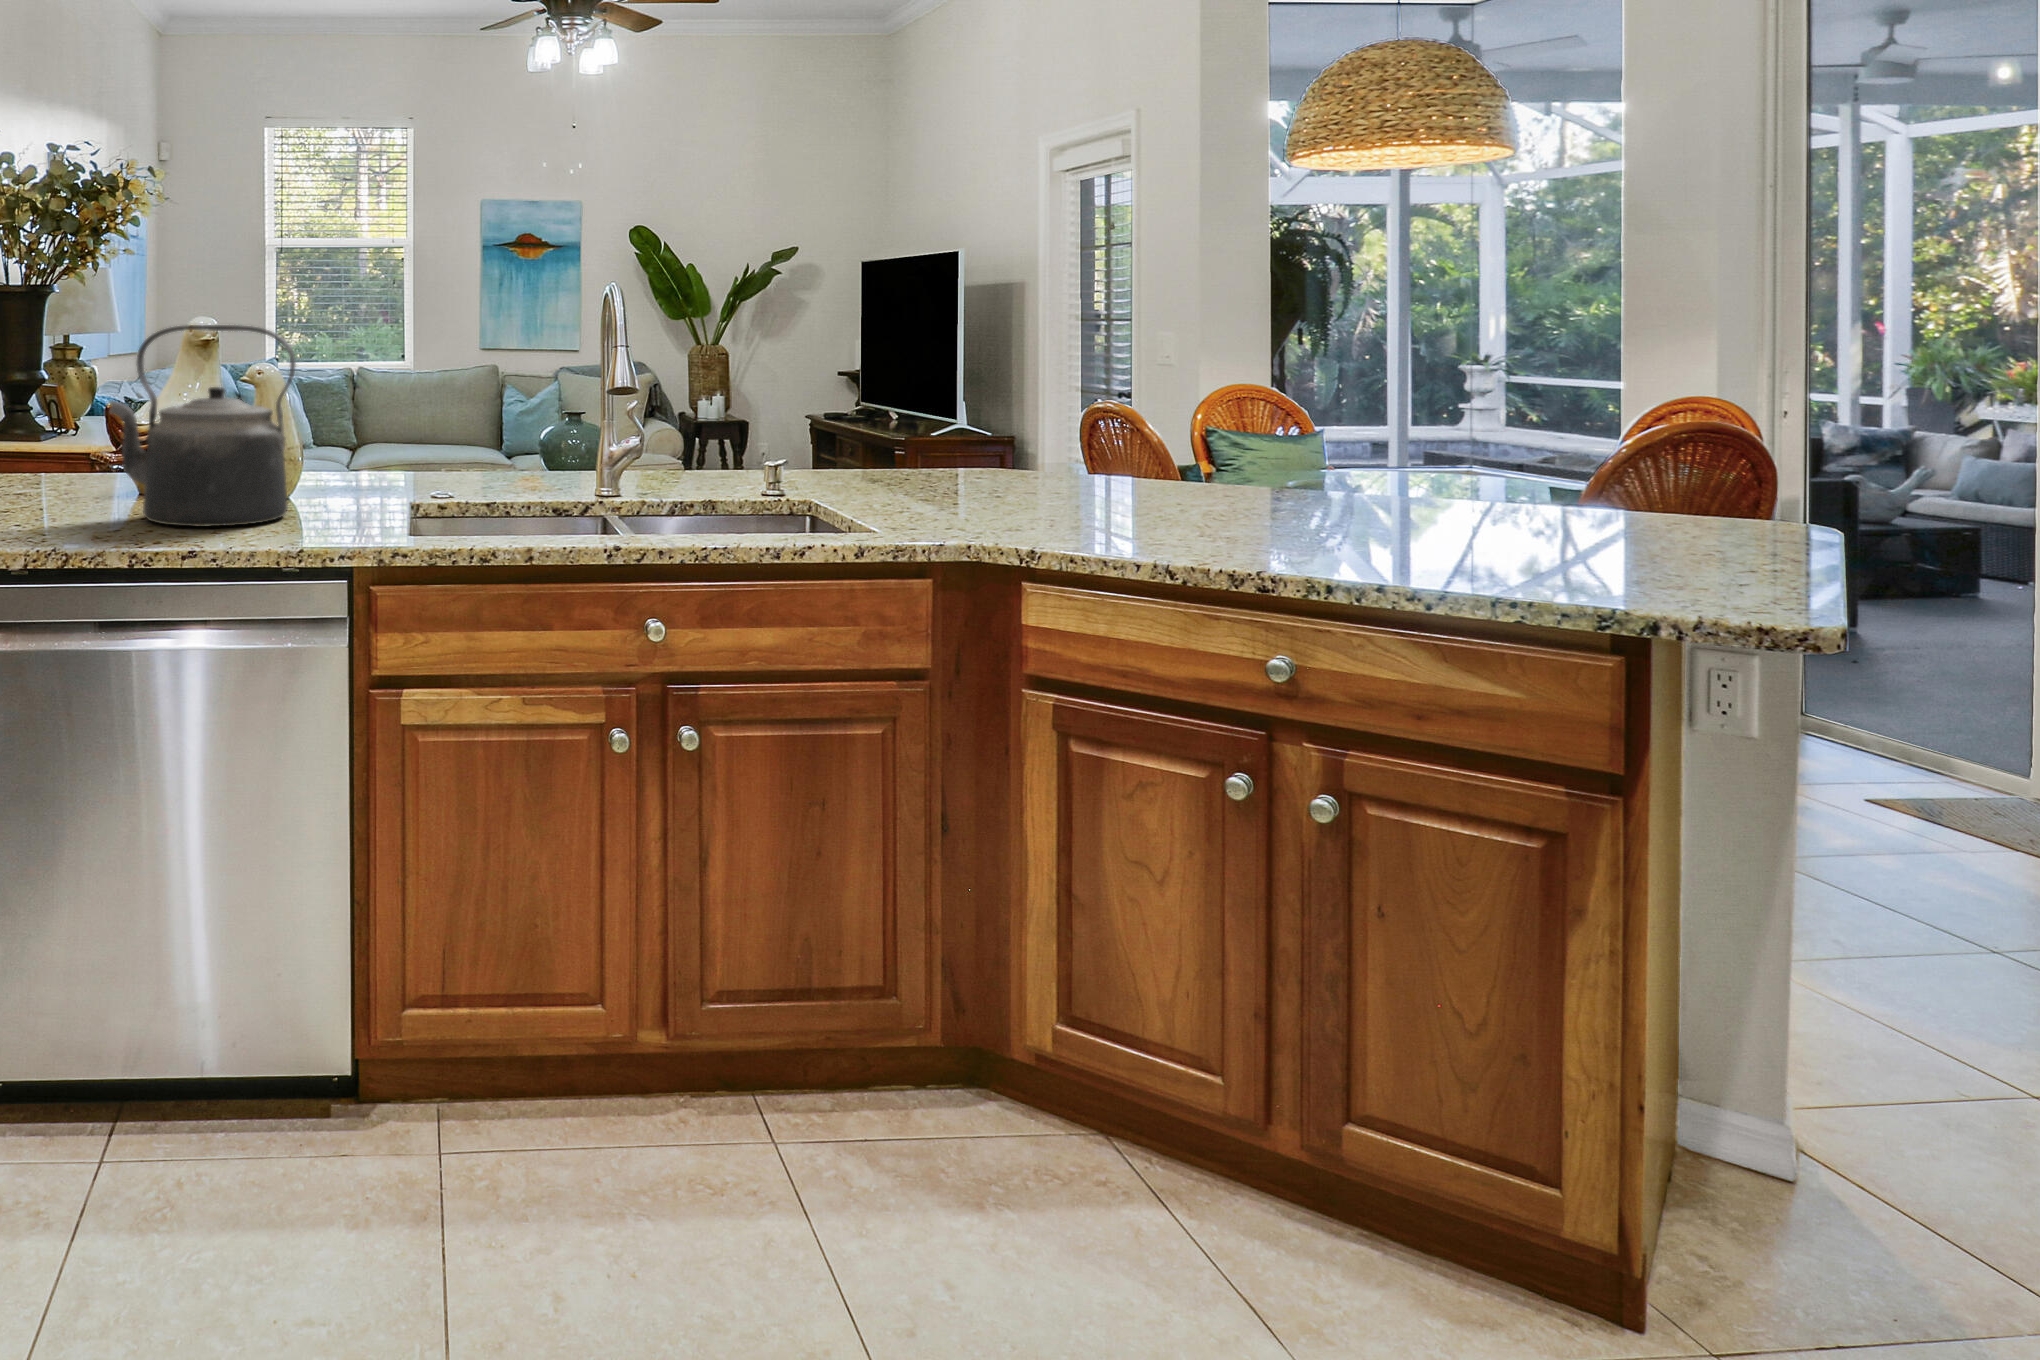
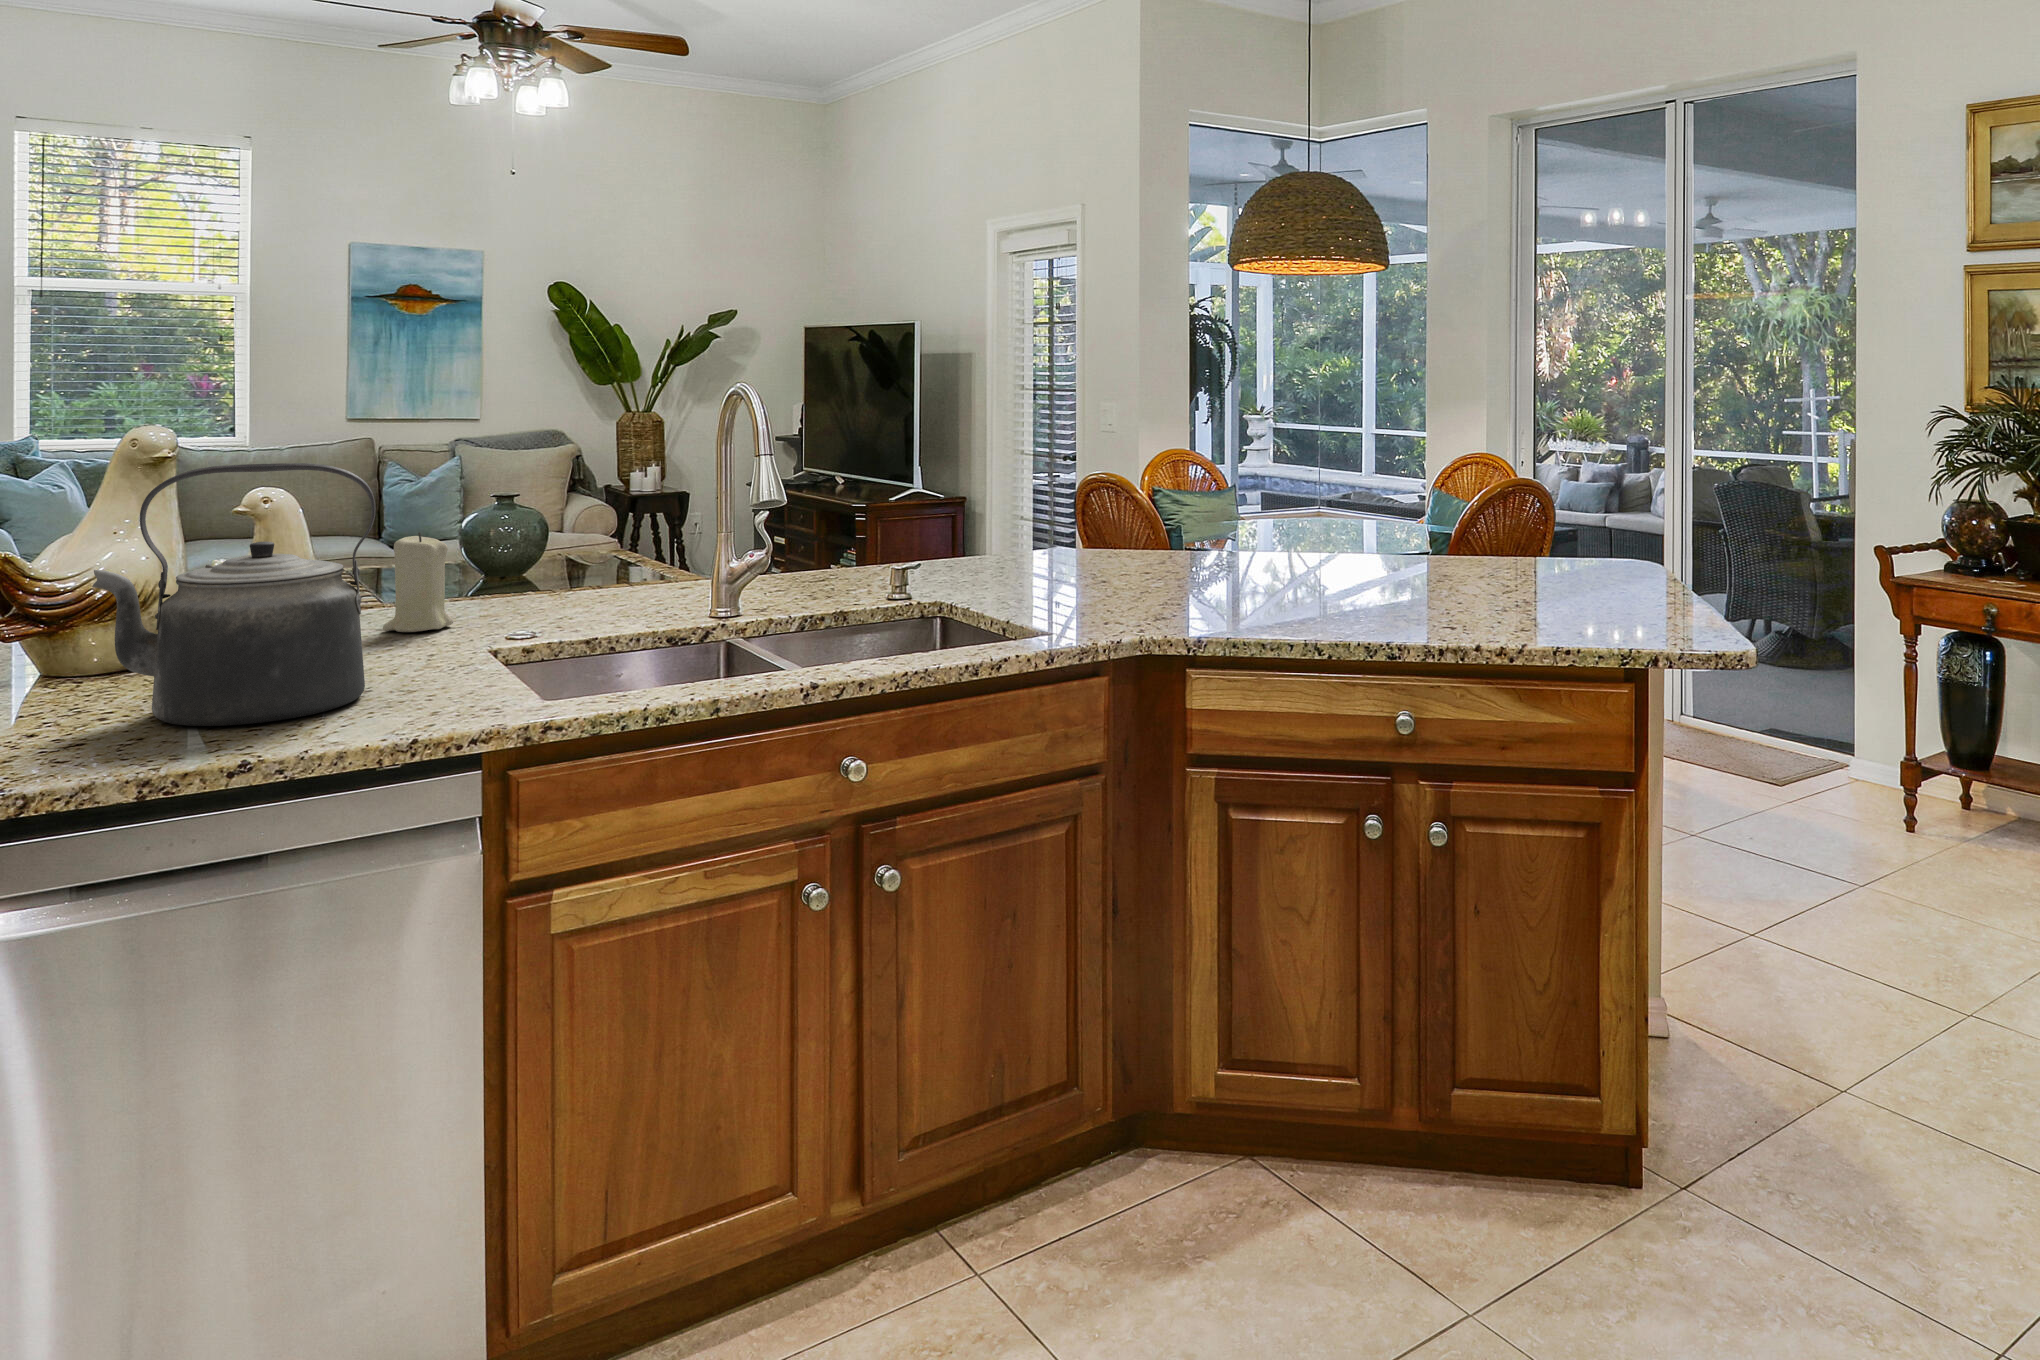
candle: none [346,401,398,482] -> present [382,532,454,632]

